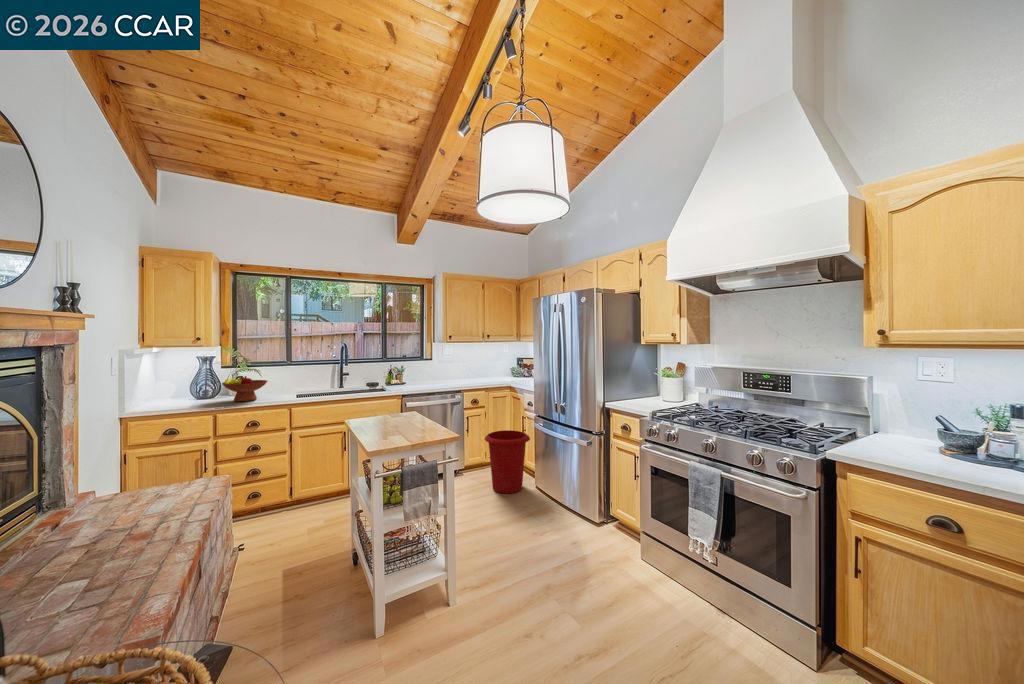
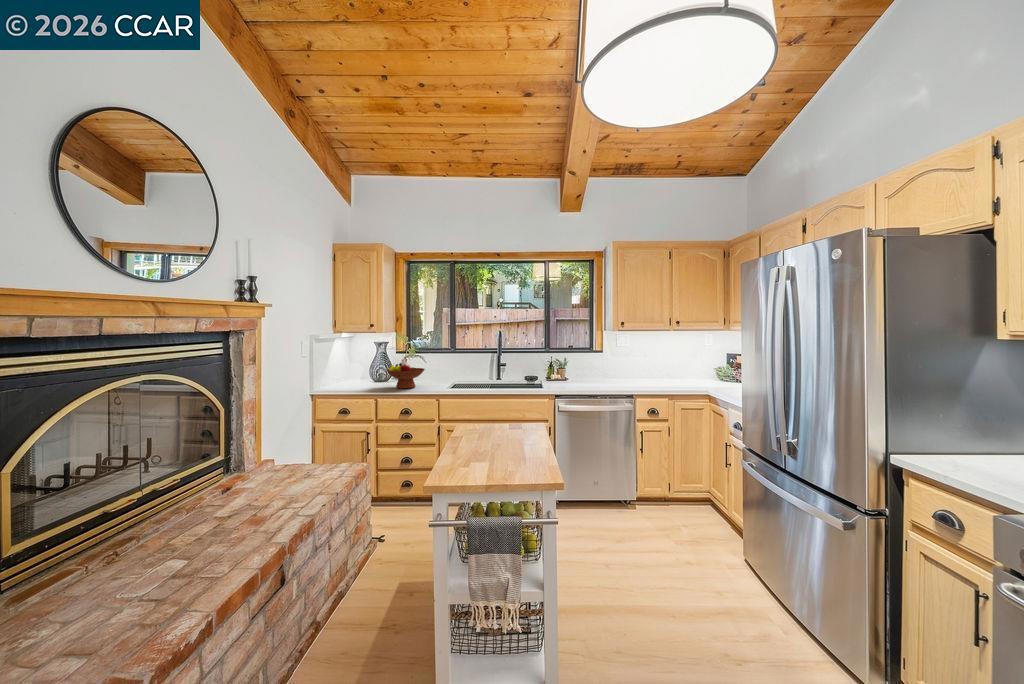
waste bin: present [485,430,530,494] -> none [655,451,723,539]

